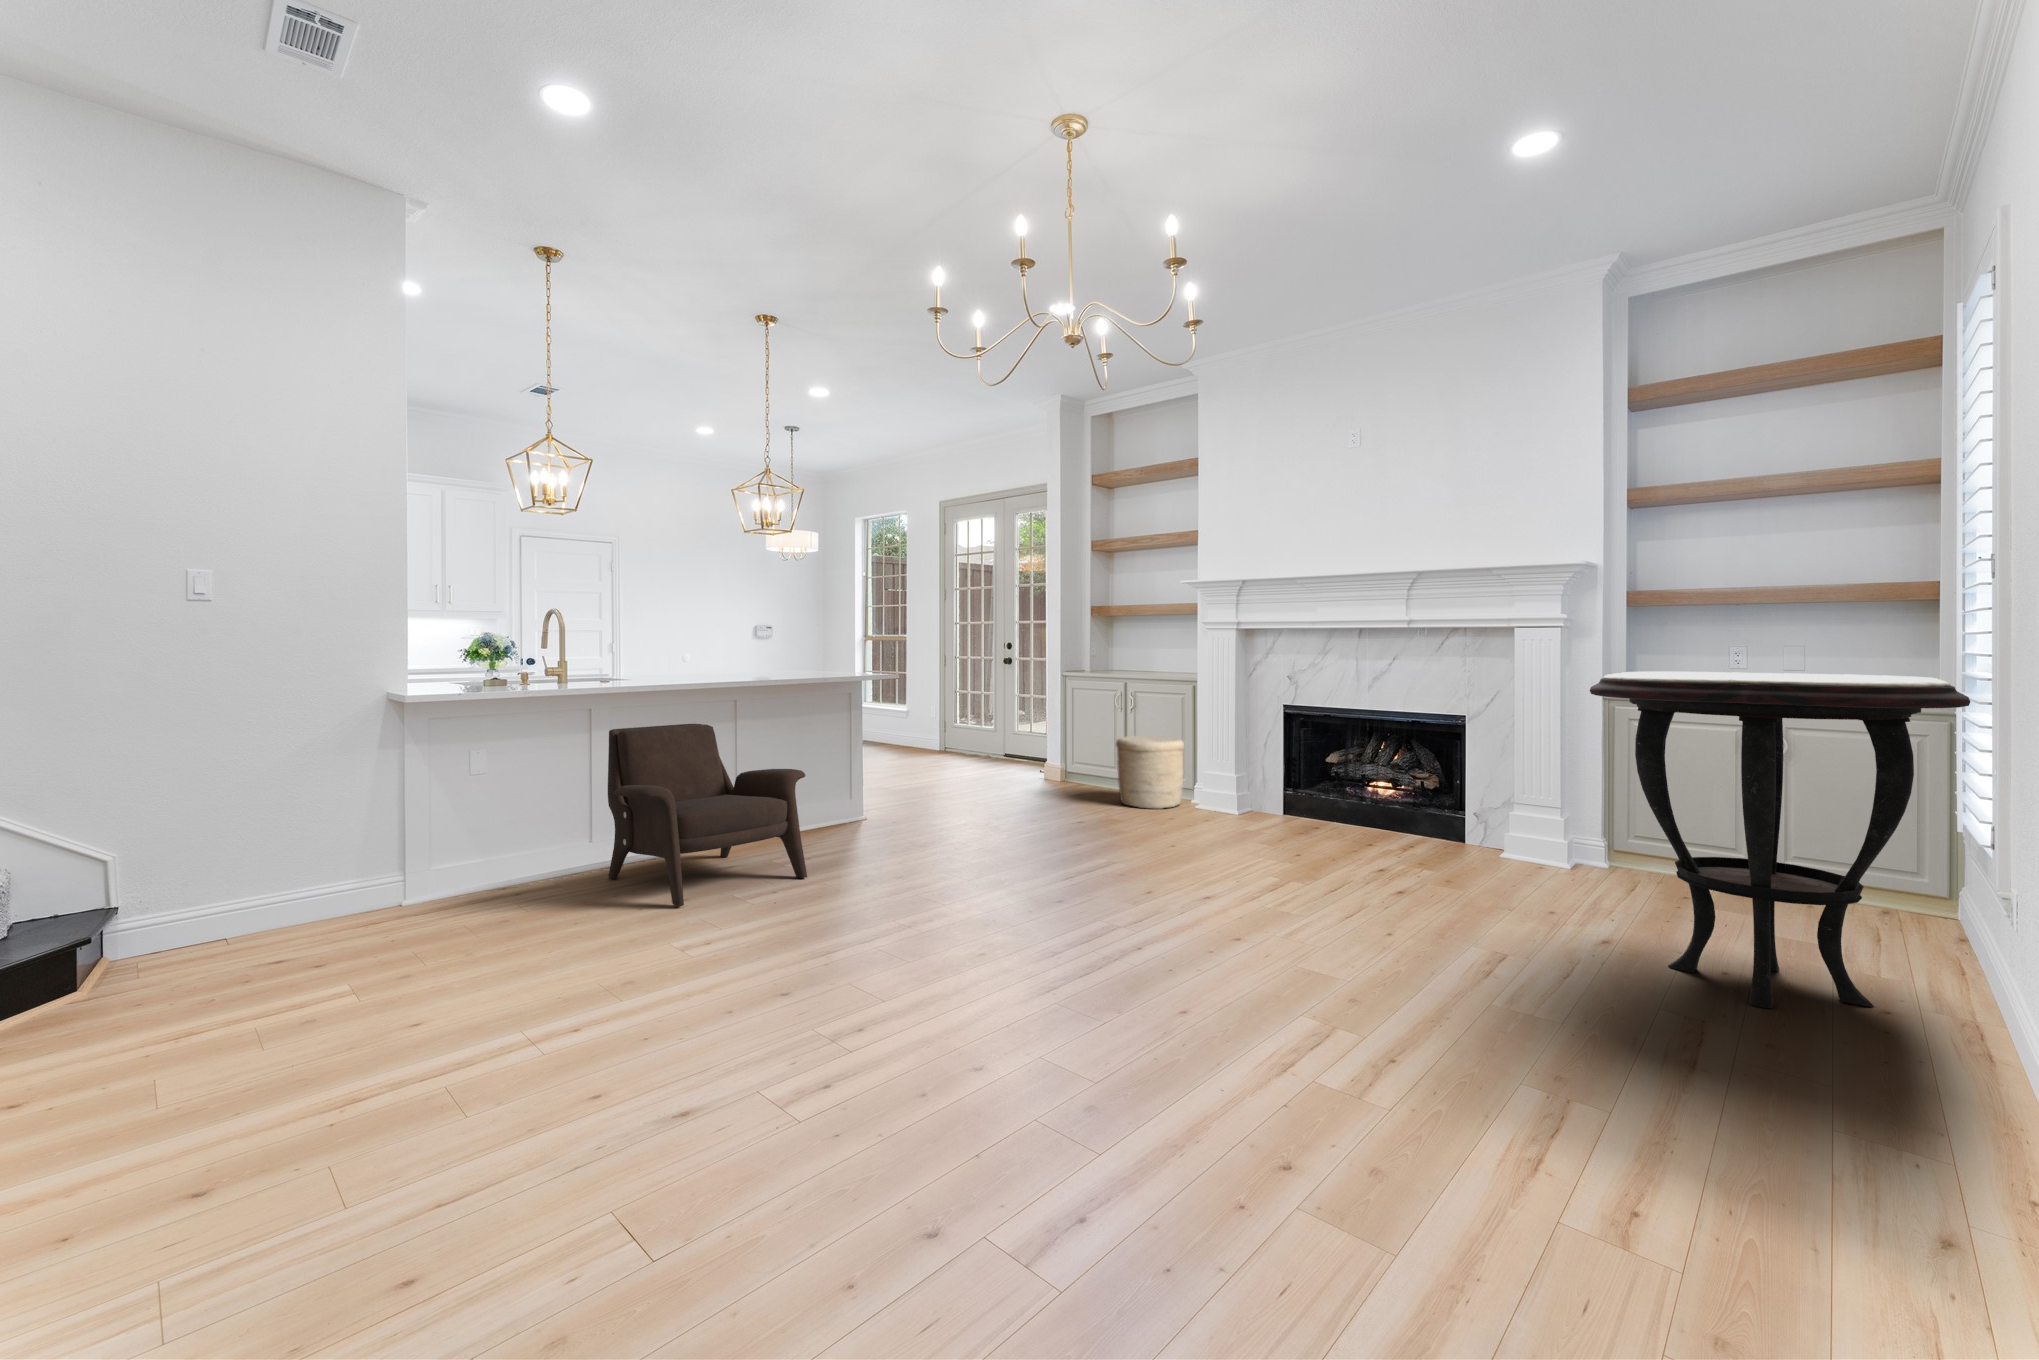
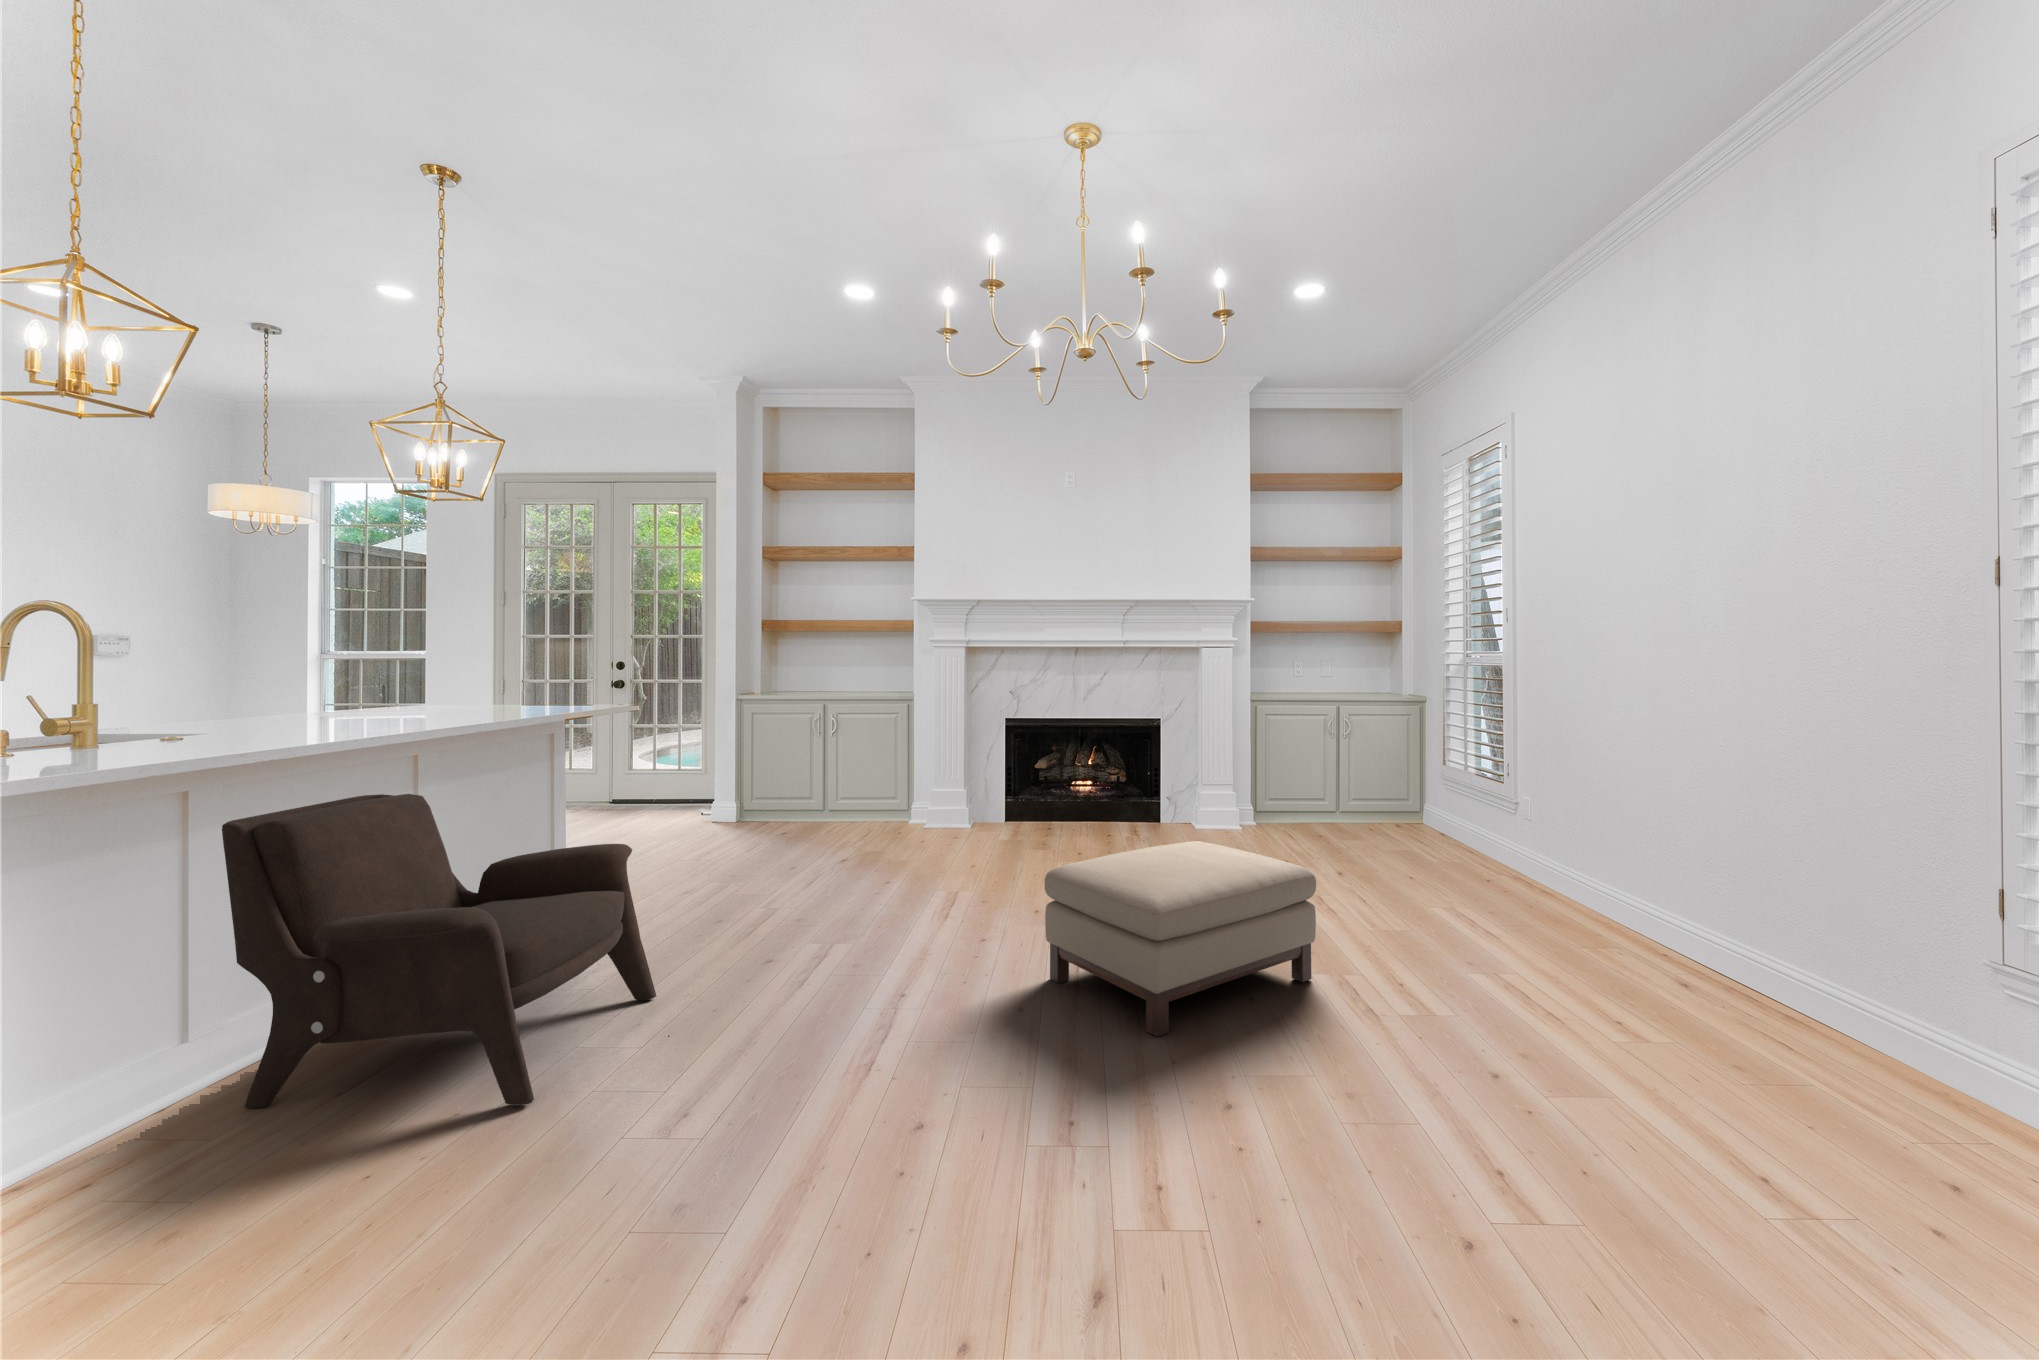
side table: present [1590,672,1970,1009] -> none [1355,679,1576,893]
woven basket: present [1116,736,1184,809] -> none [838,757,909,832]
ottoman: none [1011,832,1254,998] -> present [1044,841,1316,1037]

